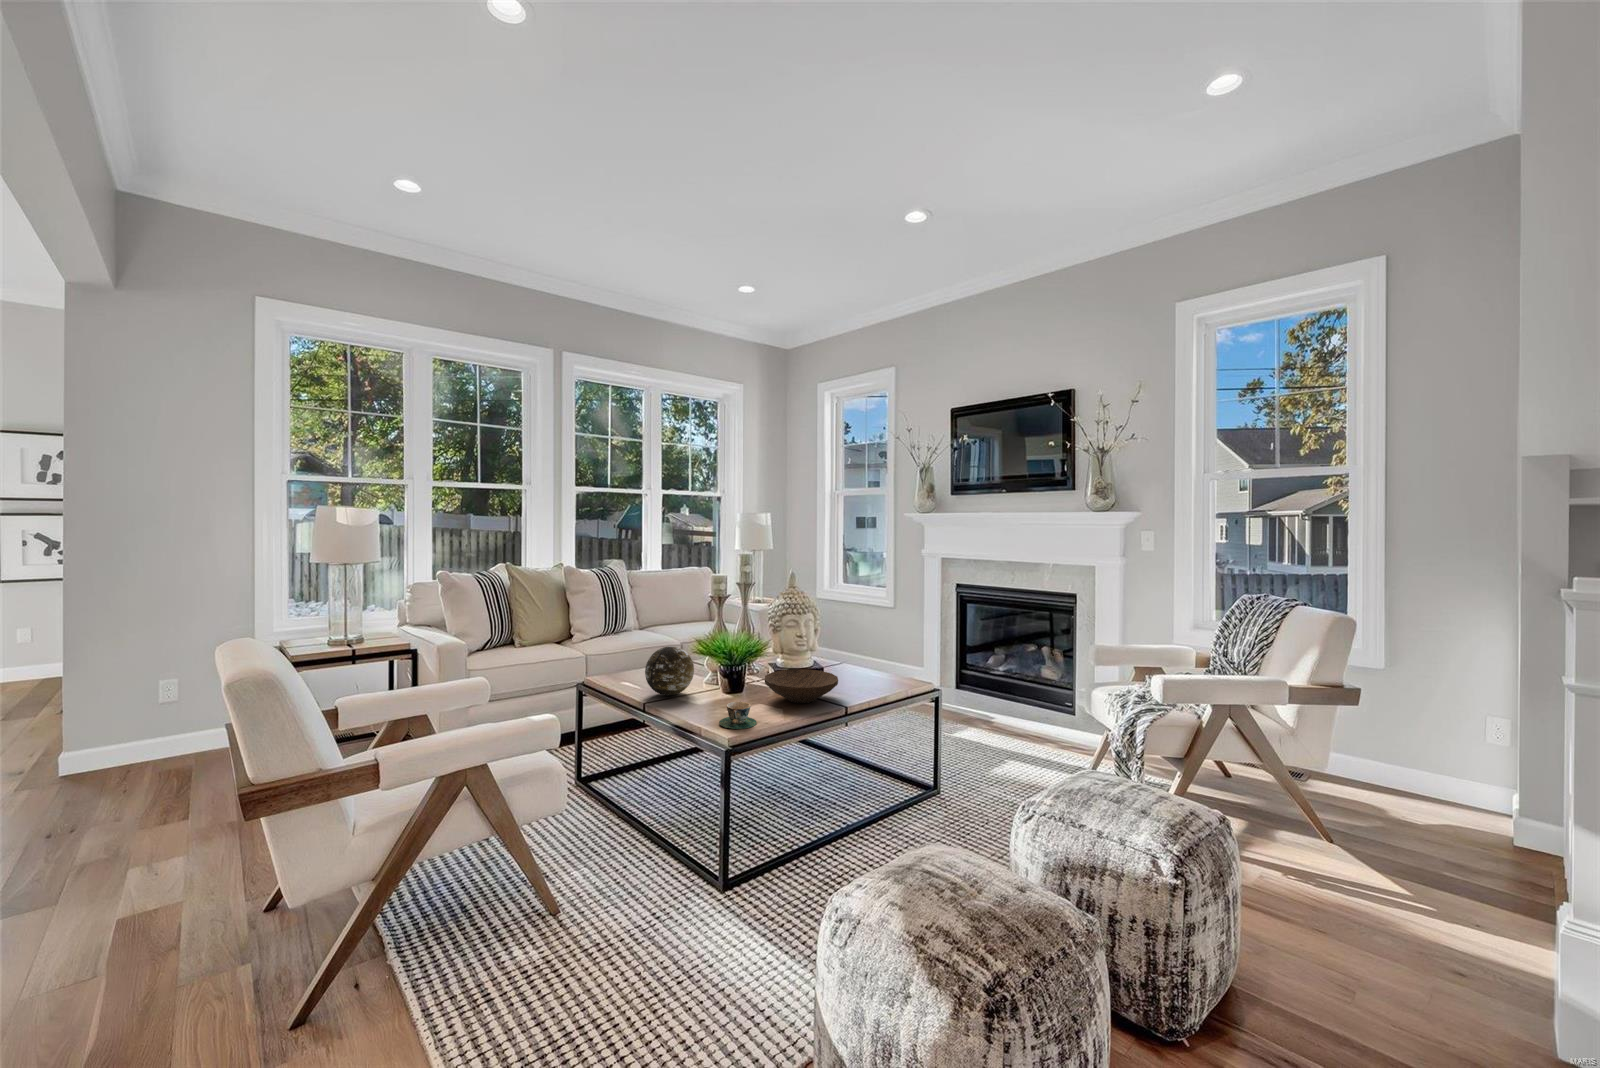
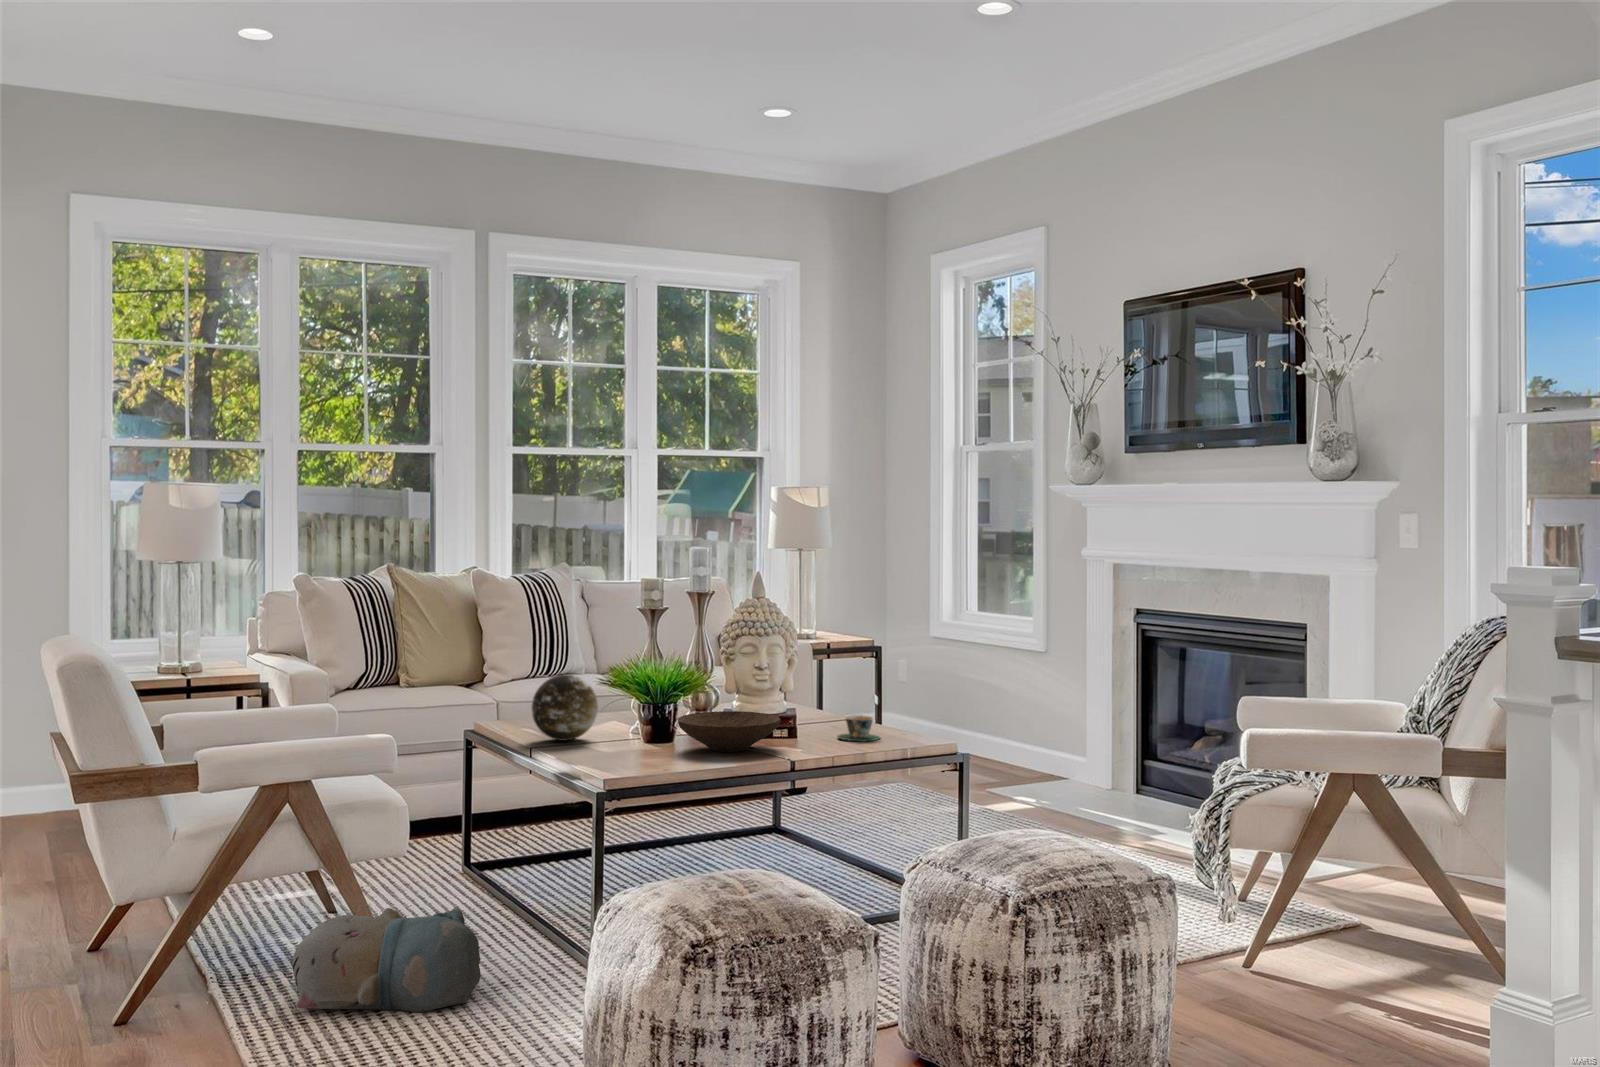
teacup: present [719,701,757,729] -> present [838,715,880,741]
plush toy: none [470,866,650,1003] -> present [292,907,481,1012]

